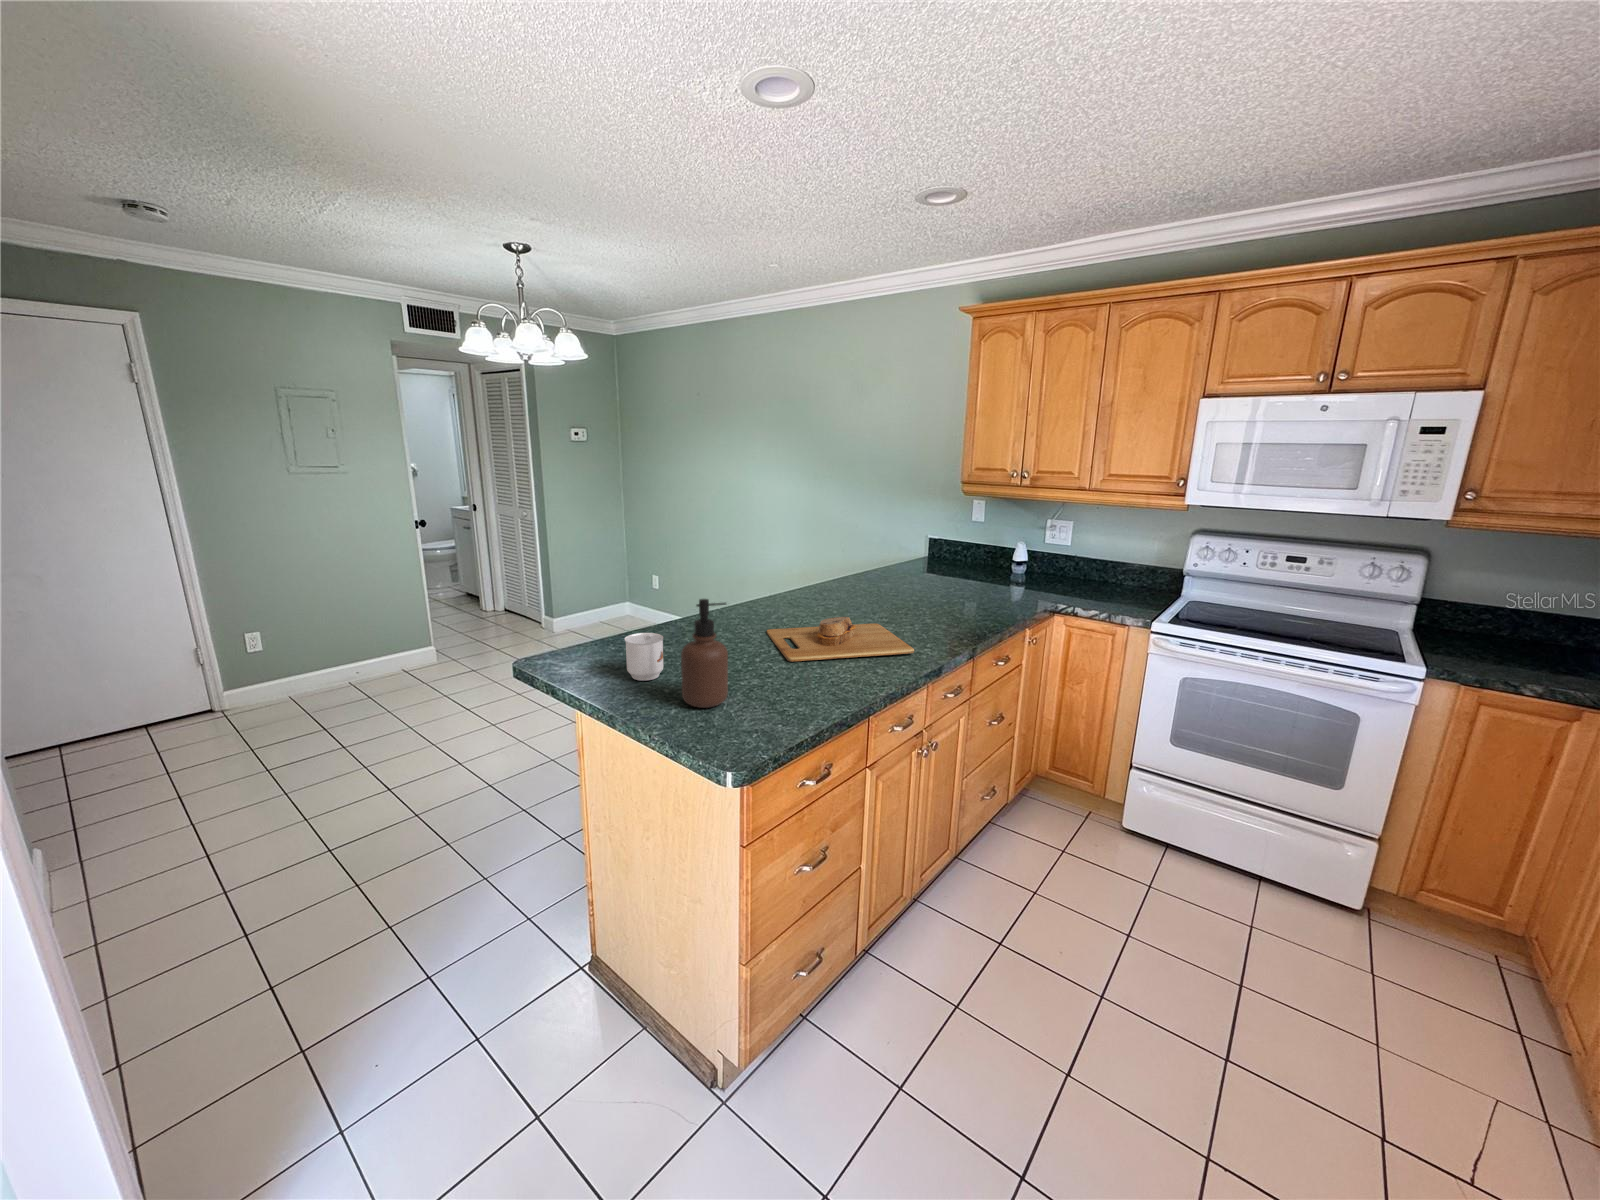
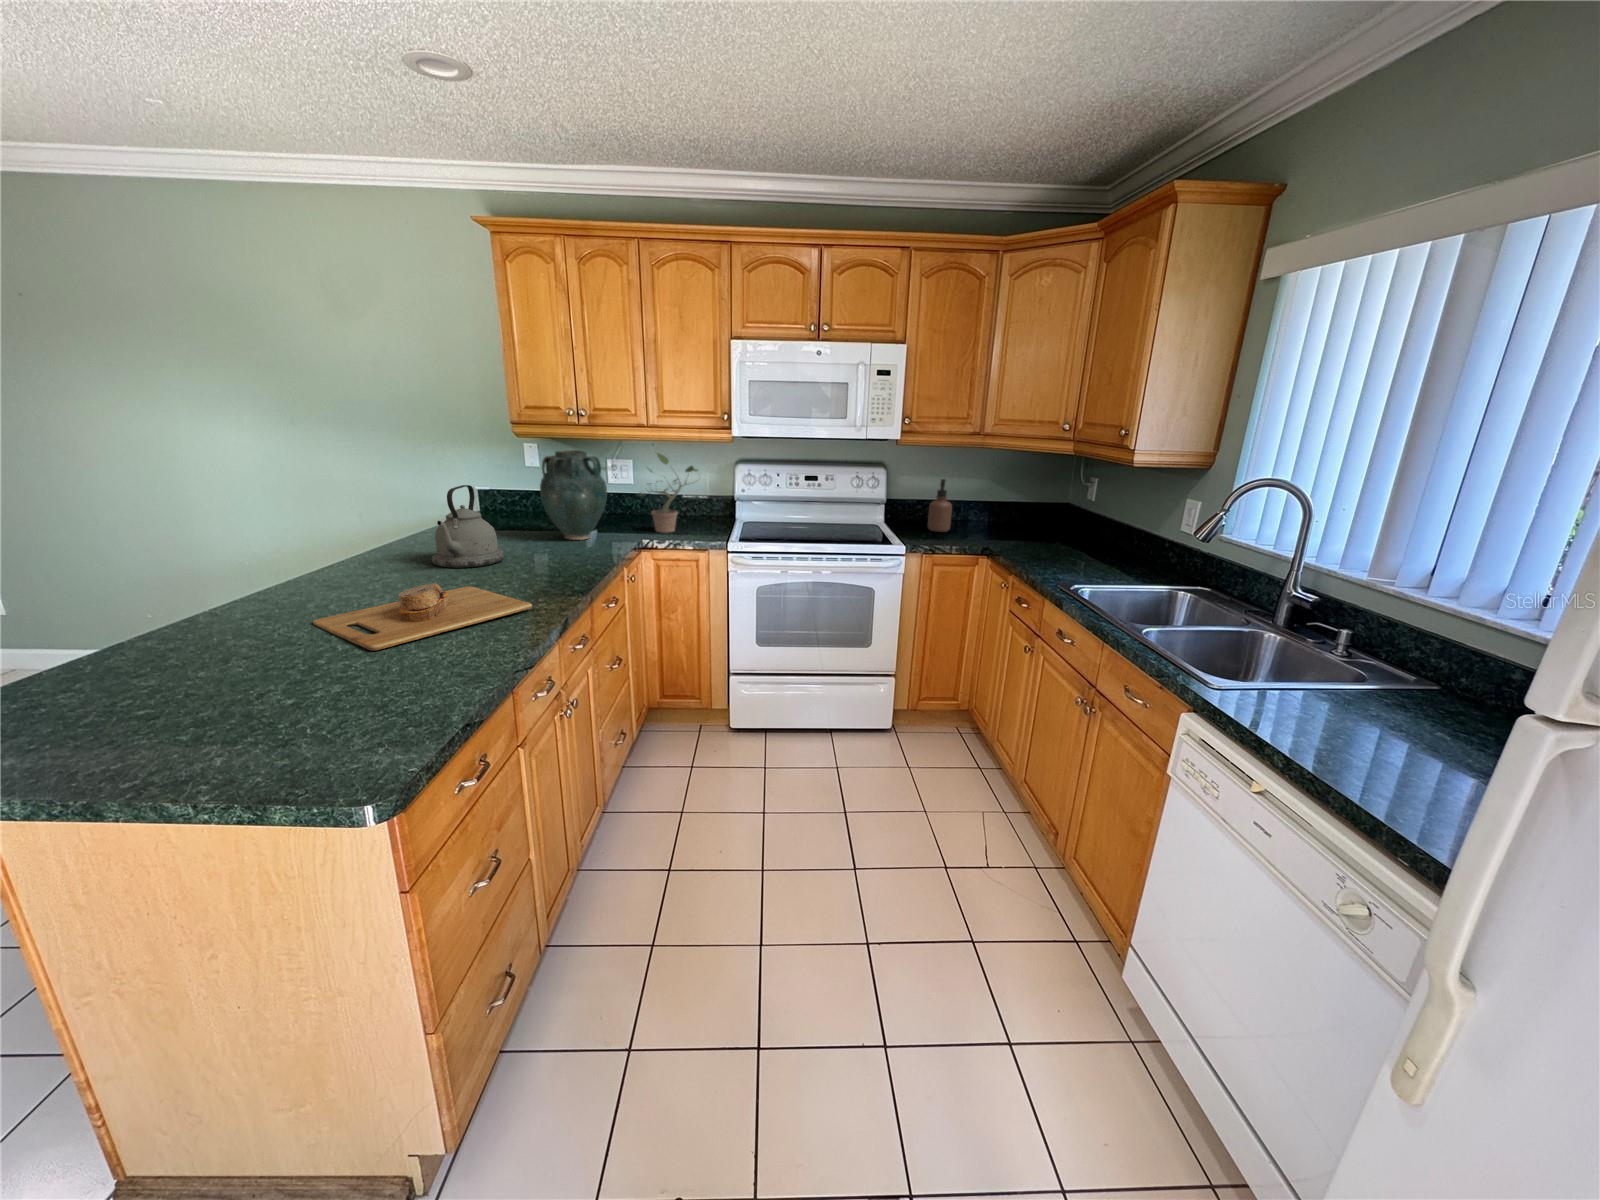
vase: none [966,510,1030,596] -> present [540,450,607,540]
potted plant: none [1061,514,1142,601] -> present [641,453,697,533]
kettle: none [863,537,919,607] -> present [432,485,505,568]
soap dispenser: present [681,599,728,708] -> present [928,479,952,532]
mug: present [625,633,664,681] -> none [44,658,150,740]

